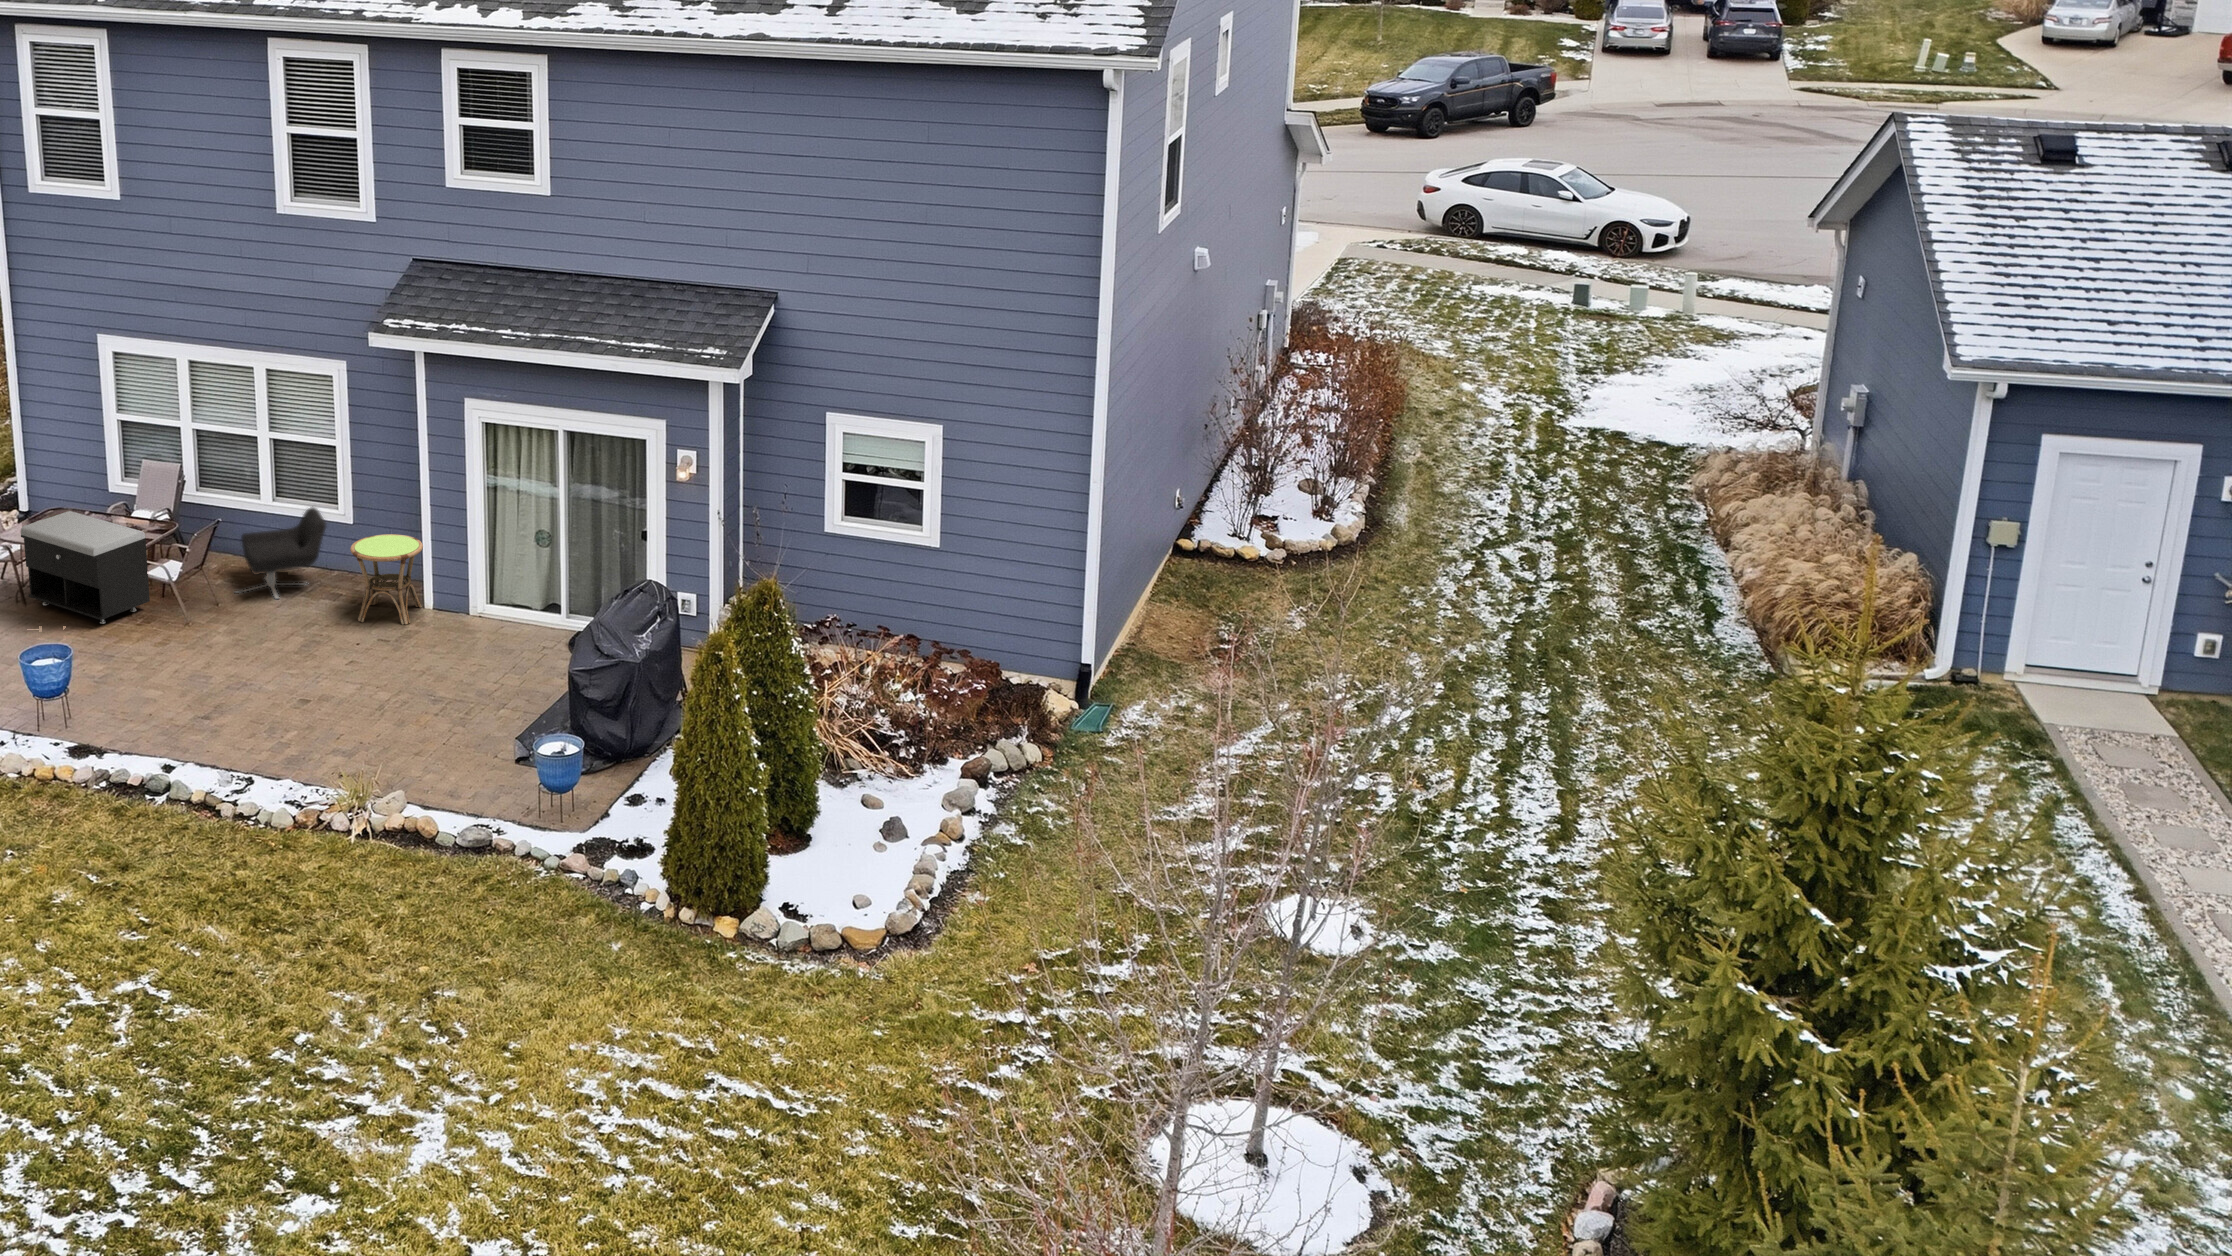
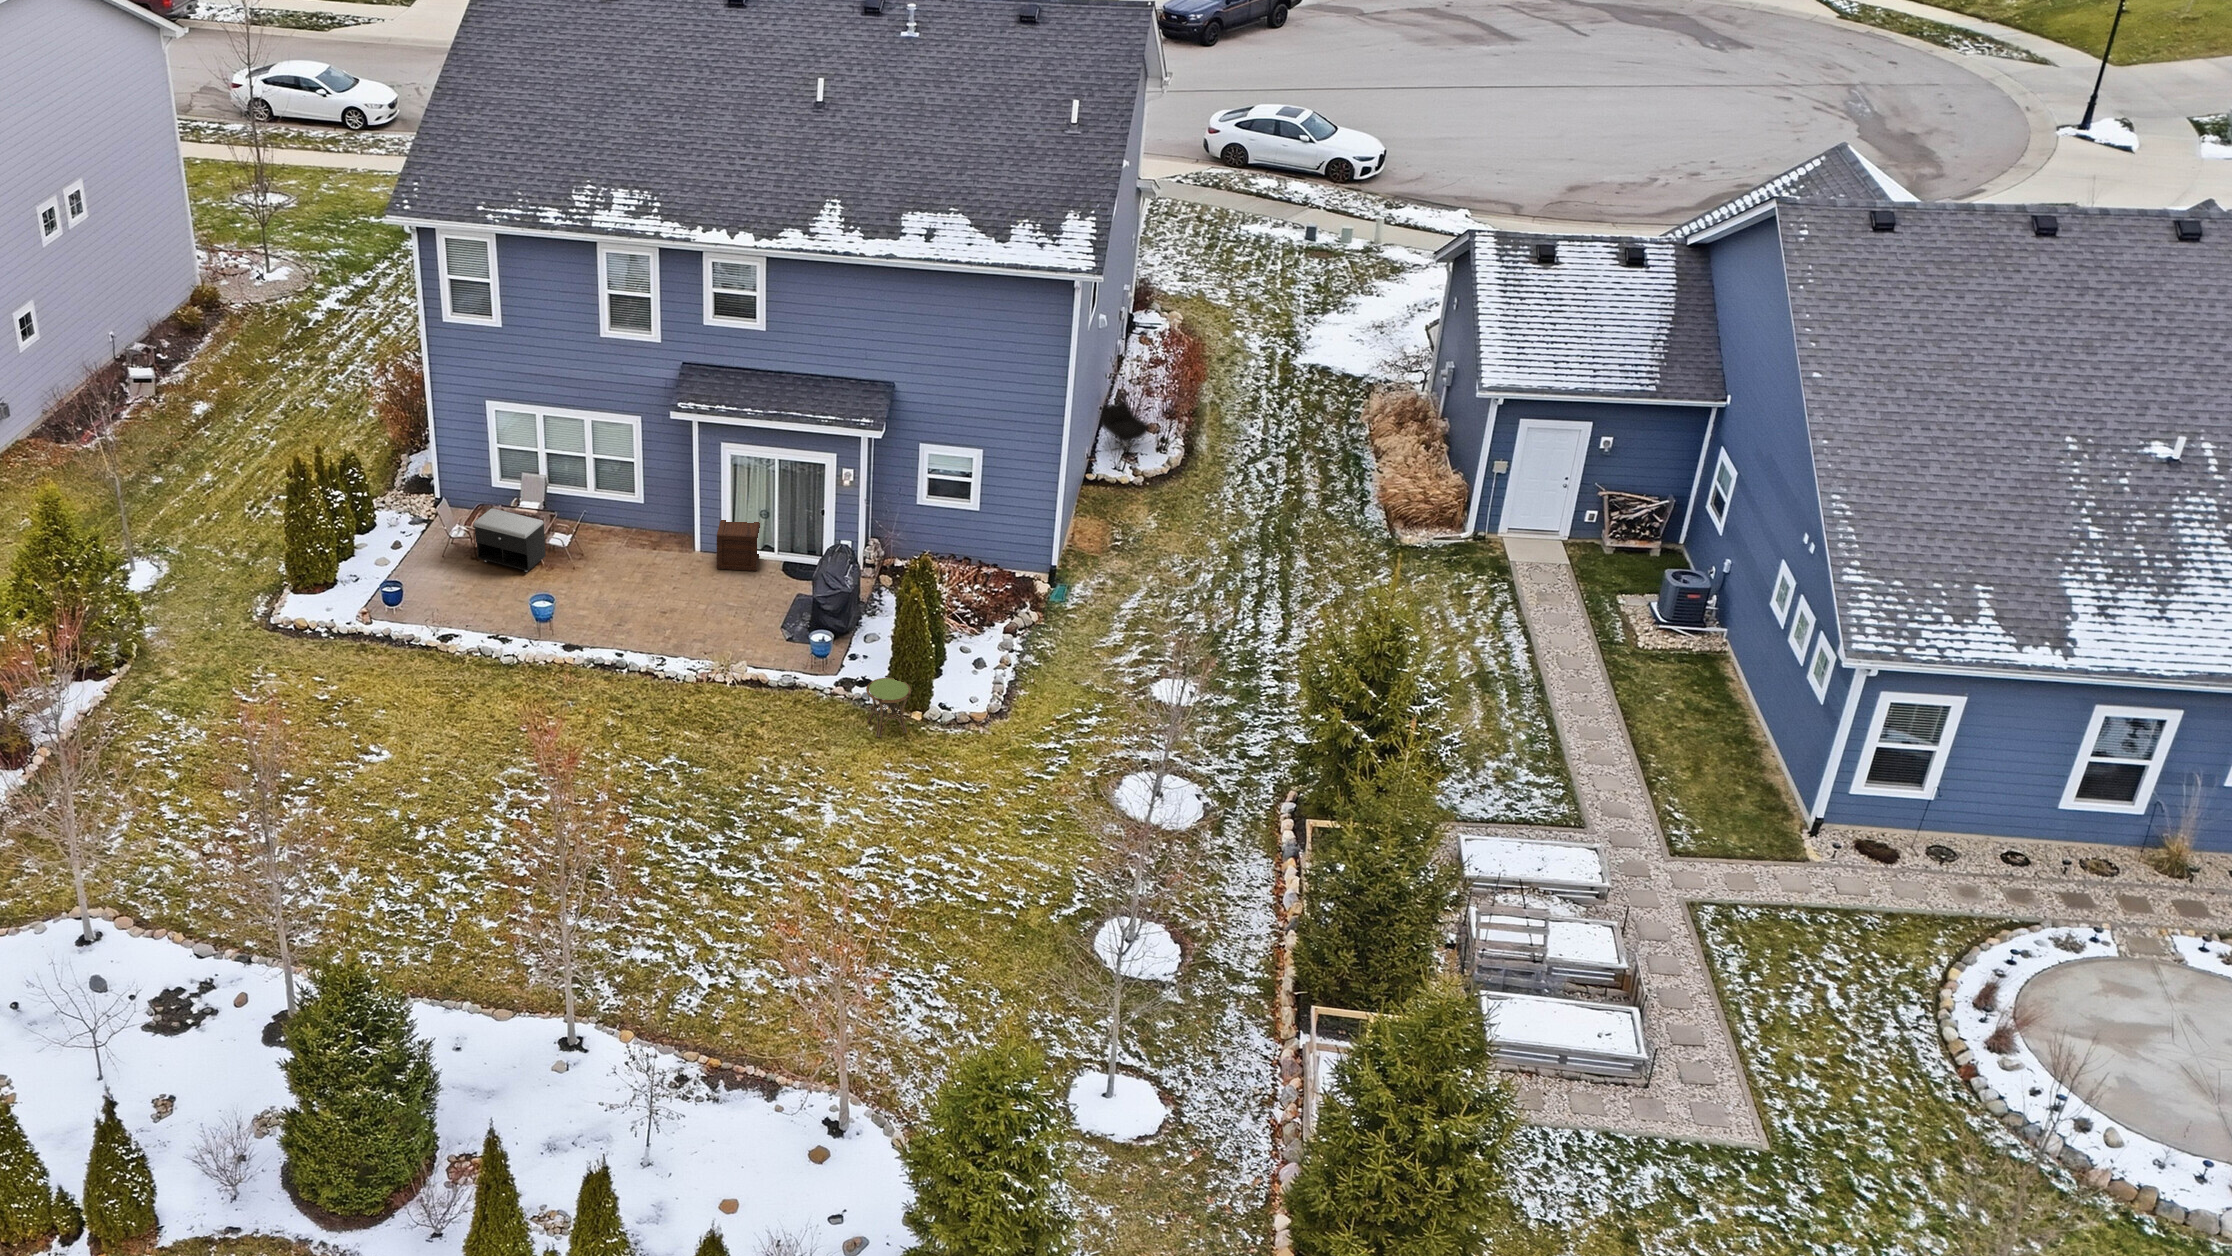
lounge chair: present [241,507,326,599] -> present [1100,402,1150,447]
side table: present [350,534,423,624] -> present [866,678,911,737]
wooden crate: none [445,547,542,648] -> present [717,520,760,571]

